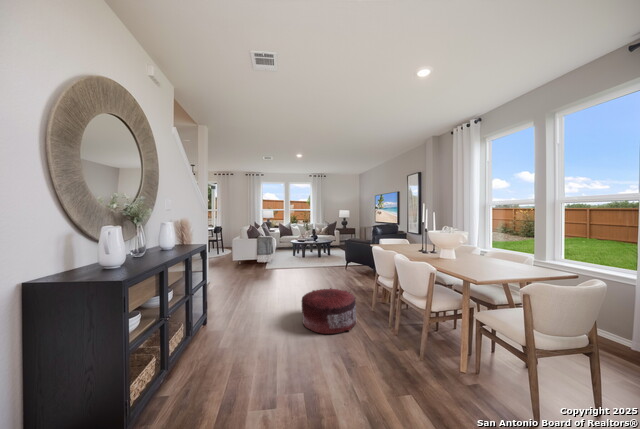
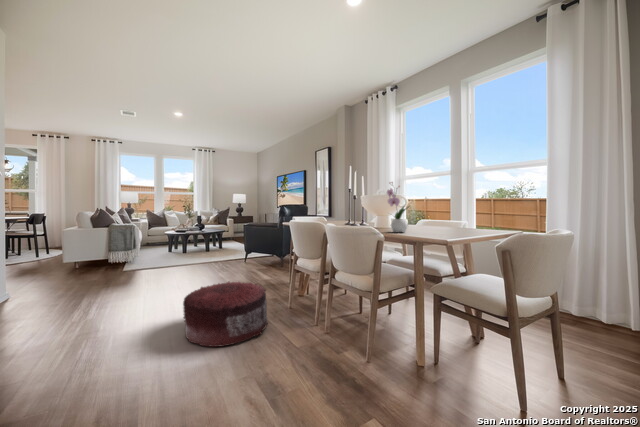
flower arrangement: none [451,222,473,265] -> present [387,182,408,232]

